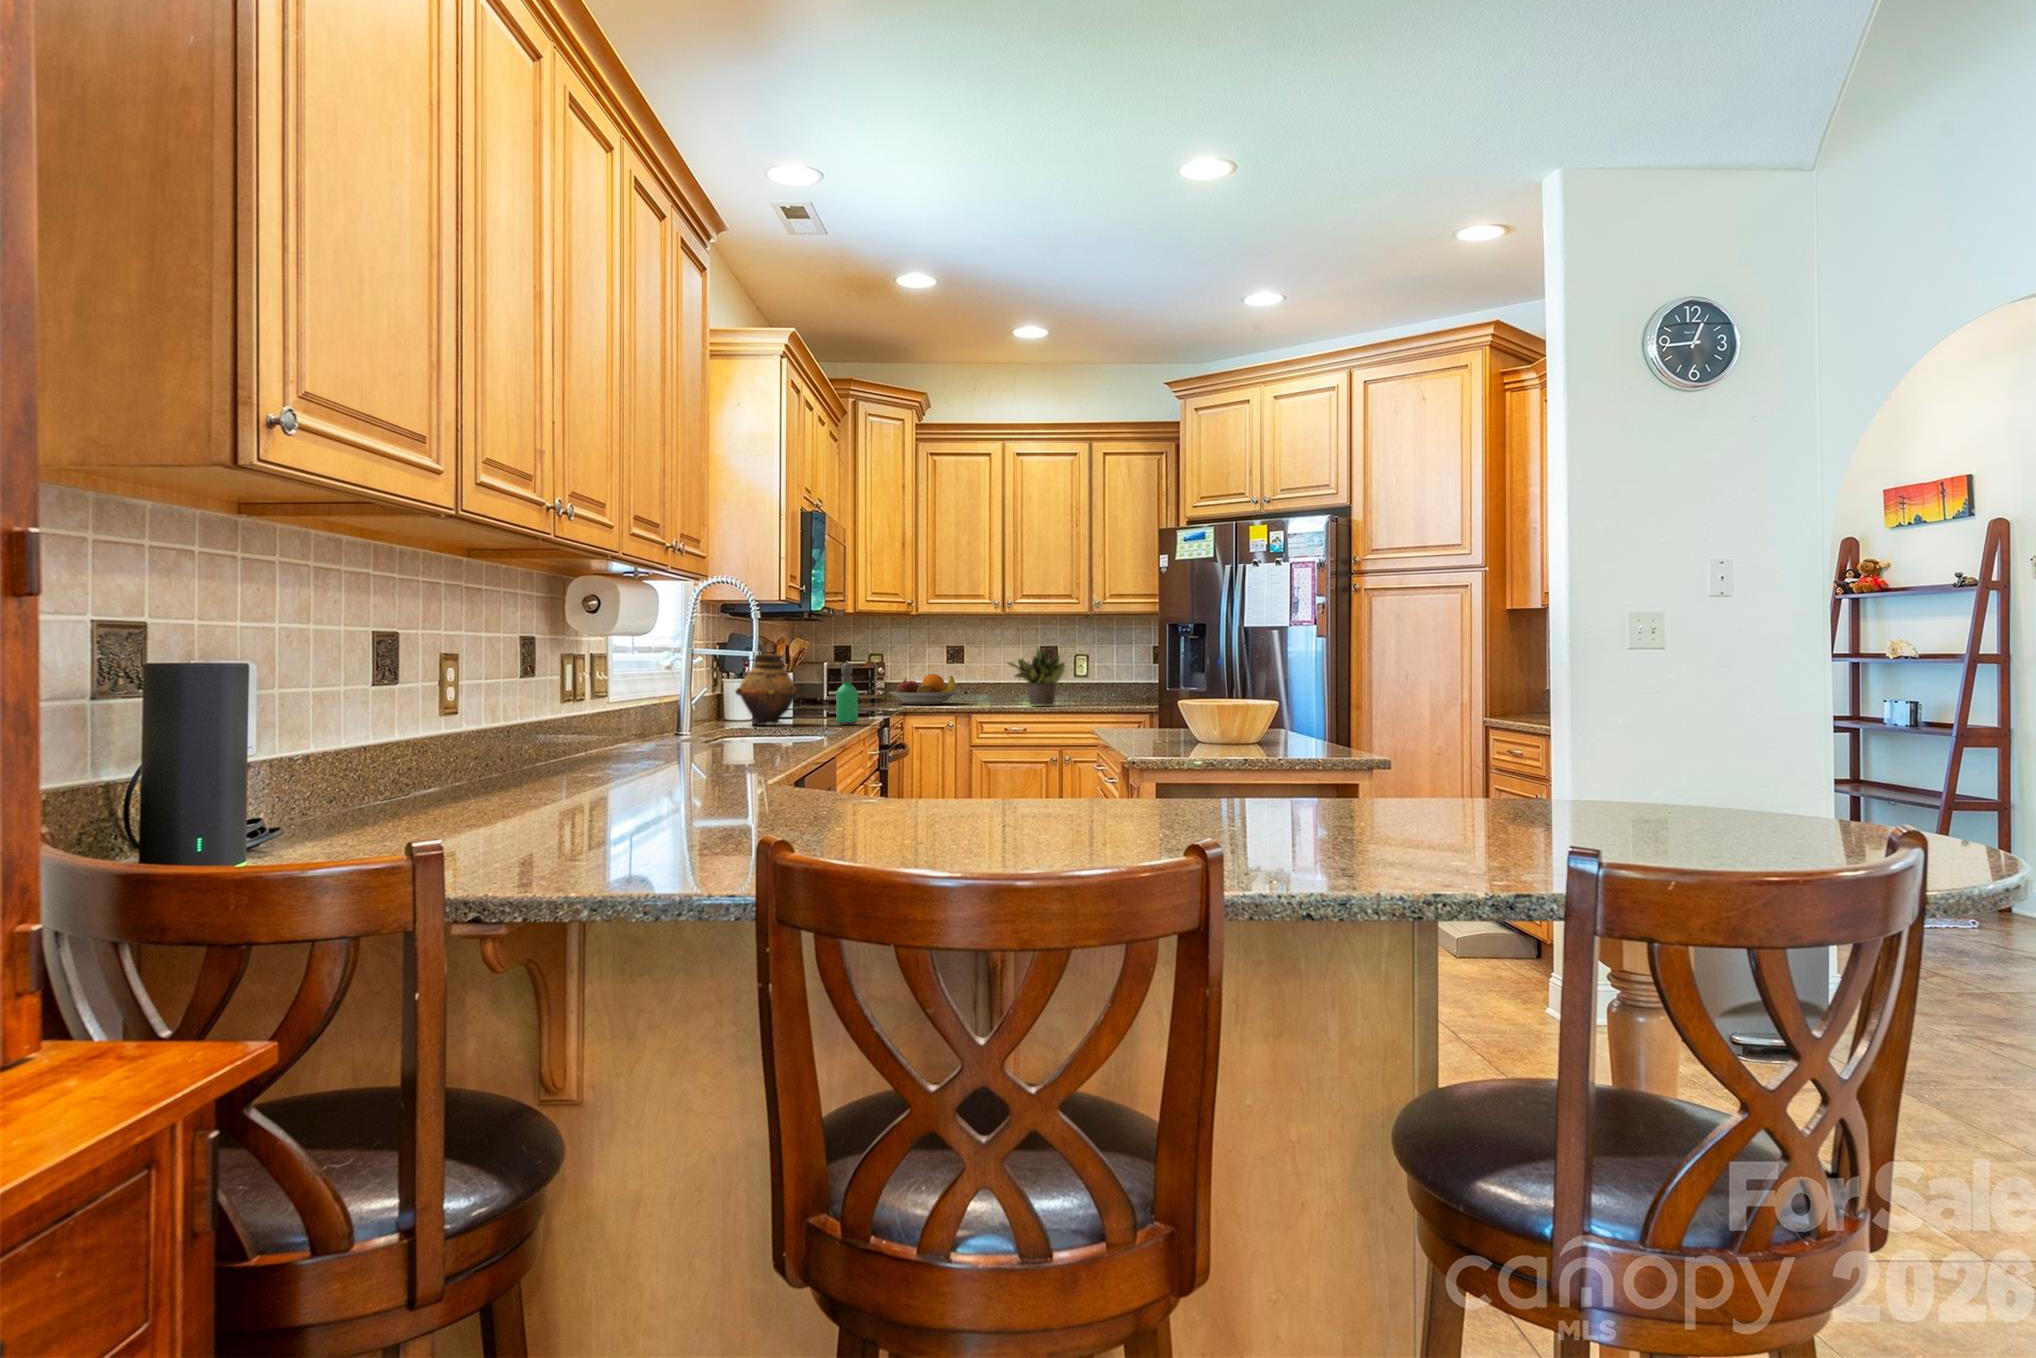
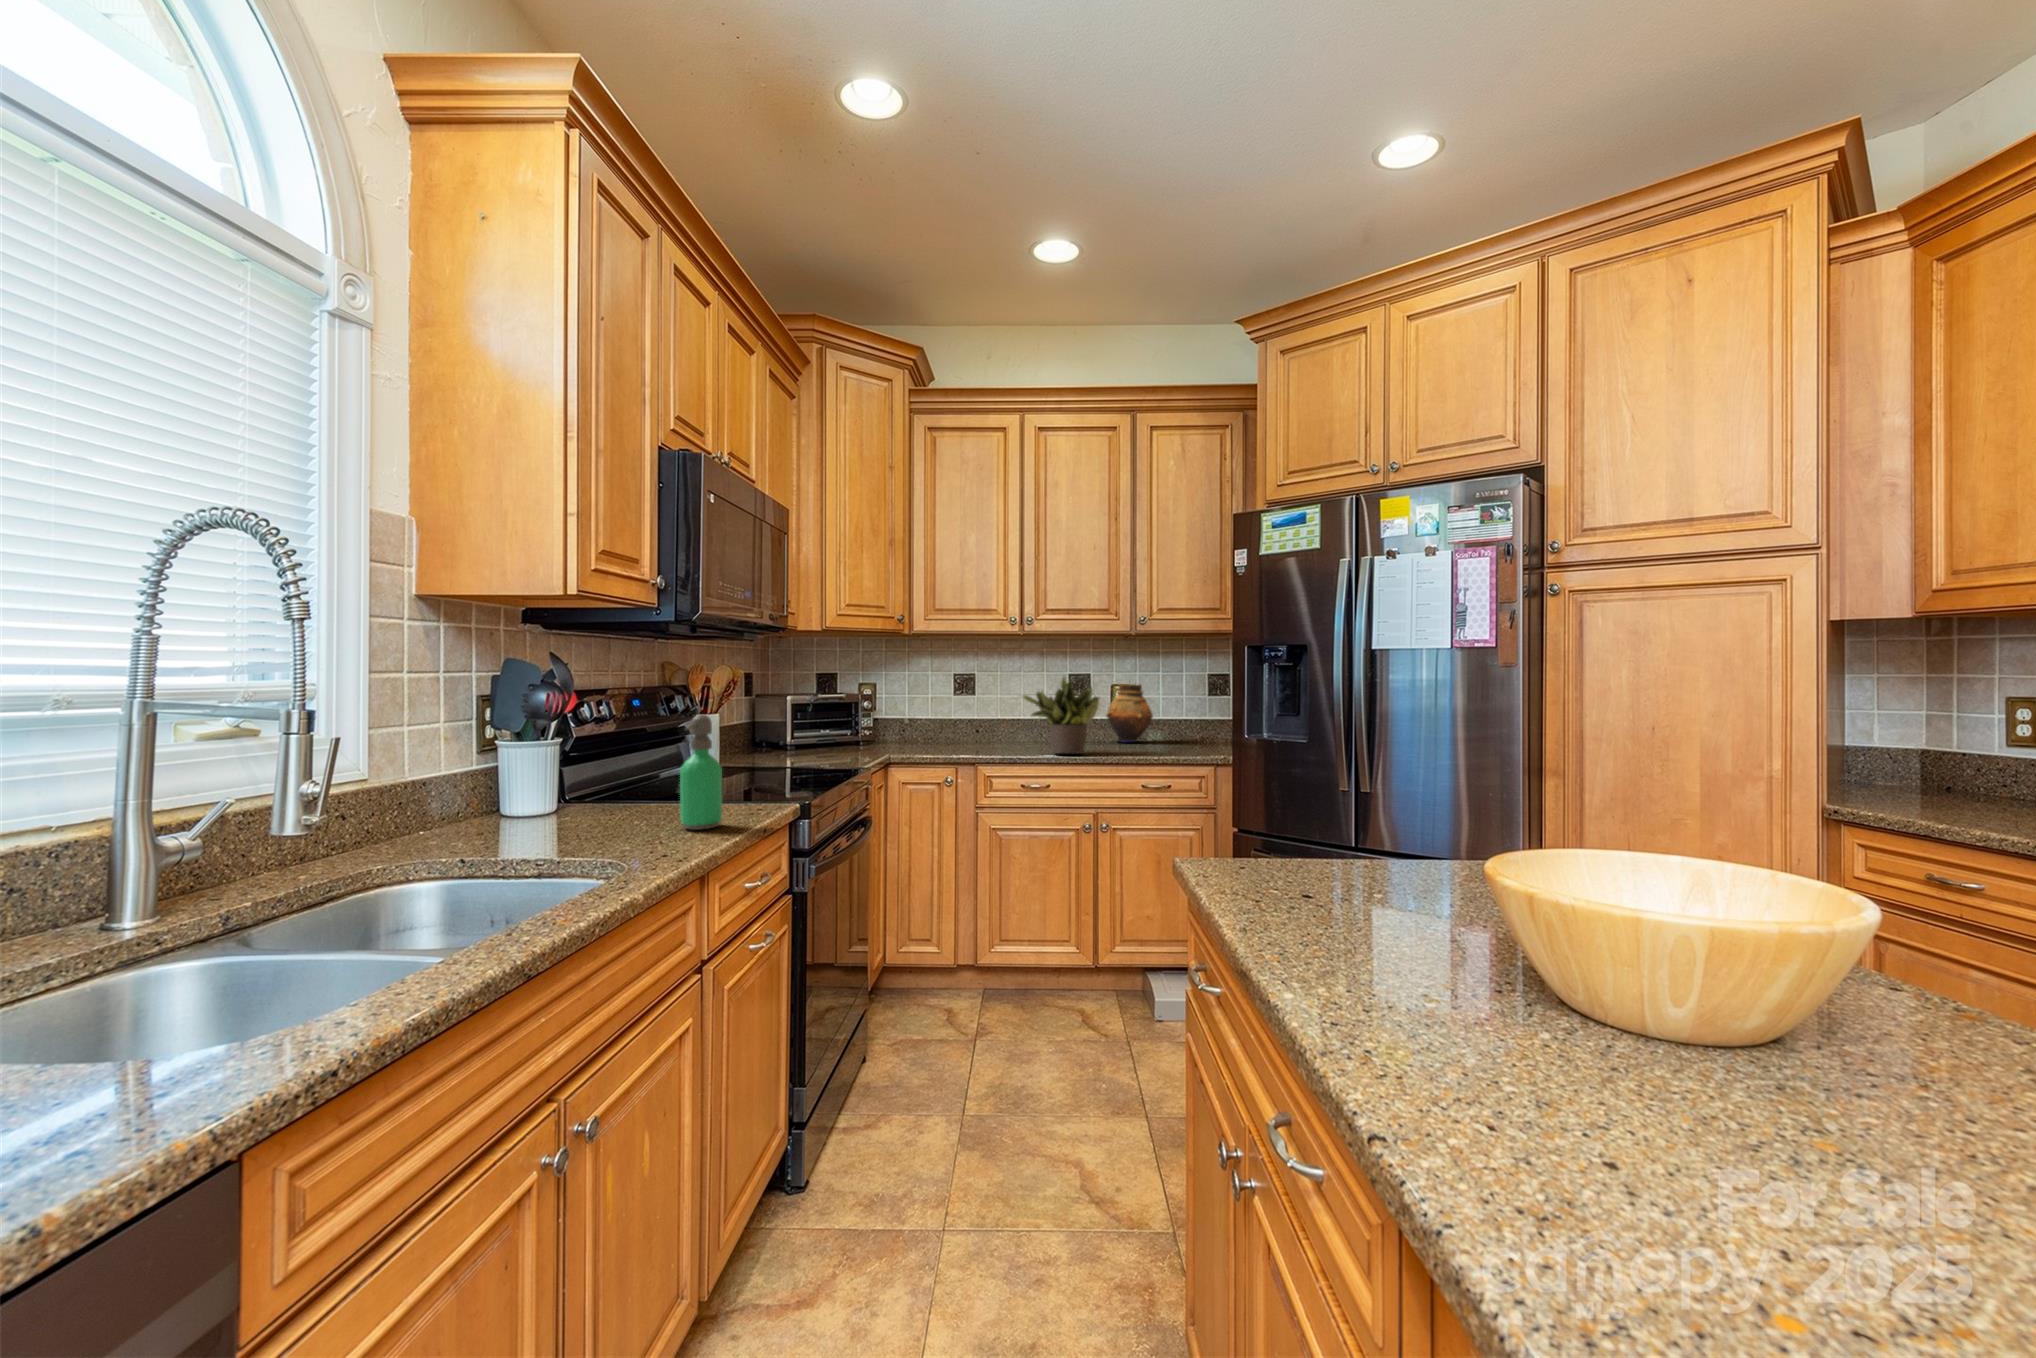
vase: present [735,654,798,725] -> present [1106,684,1153,742]
fruit bowl: present [889,674,959,705] -> none [874,709,963,749]

